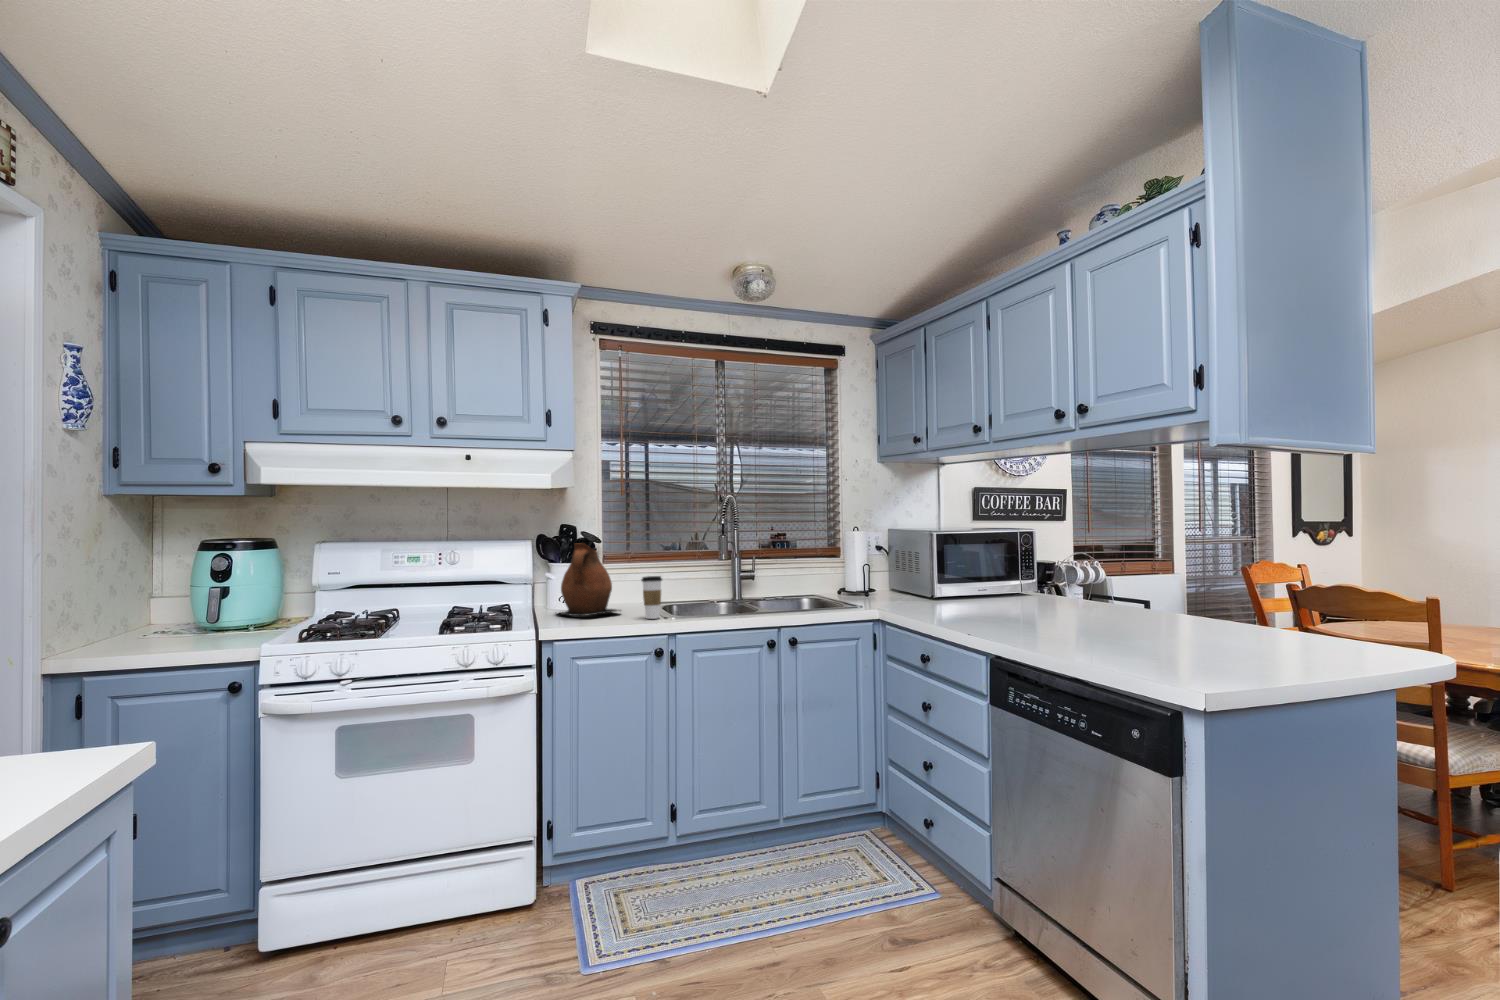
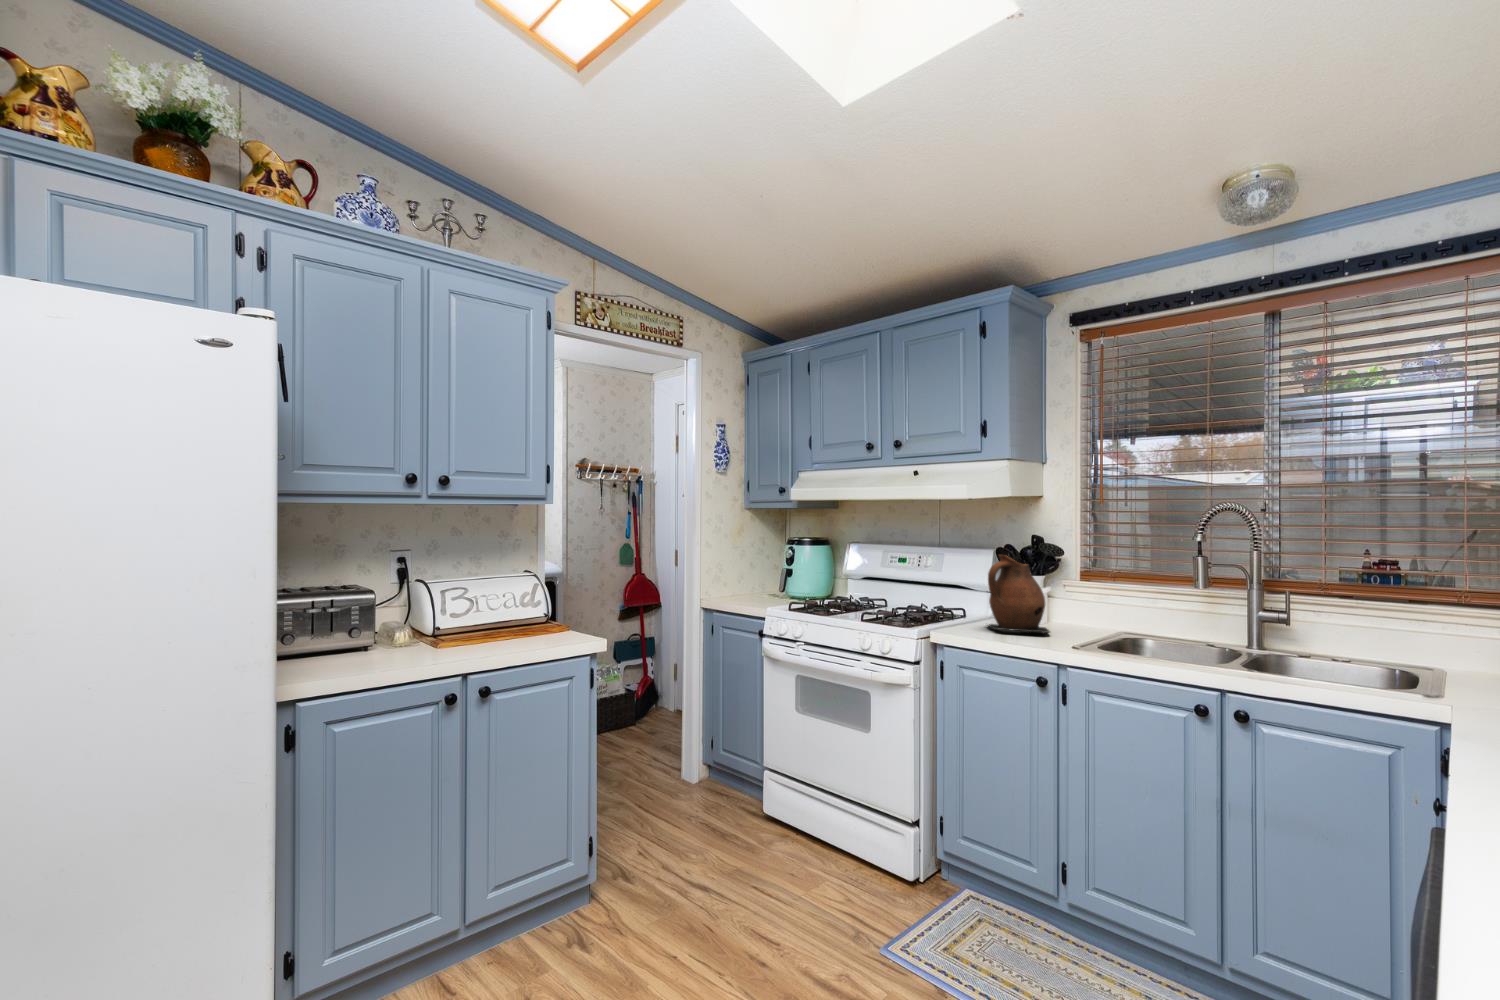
coffee cup: present [641,576,662,619] -> none [1048,597,1075,646]

